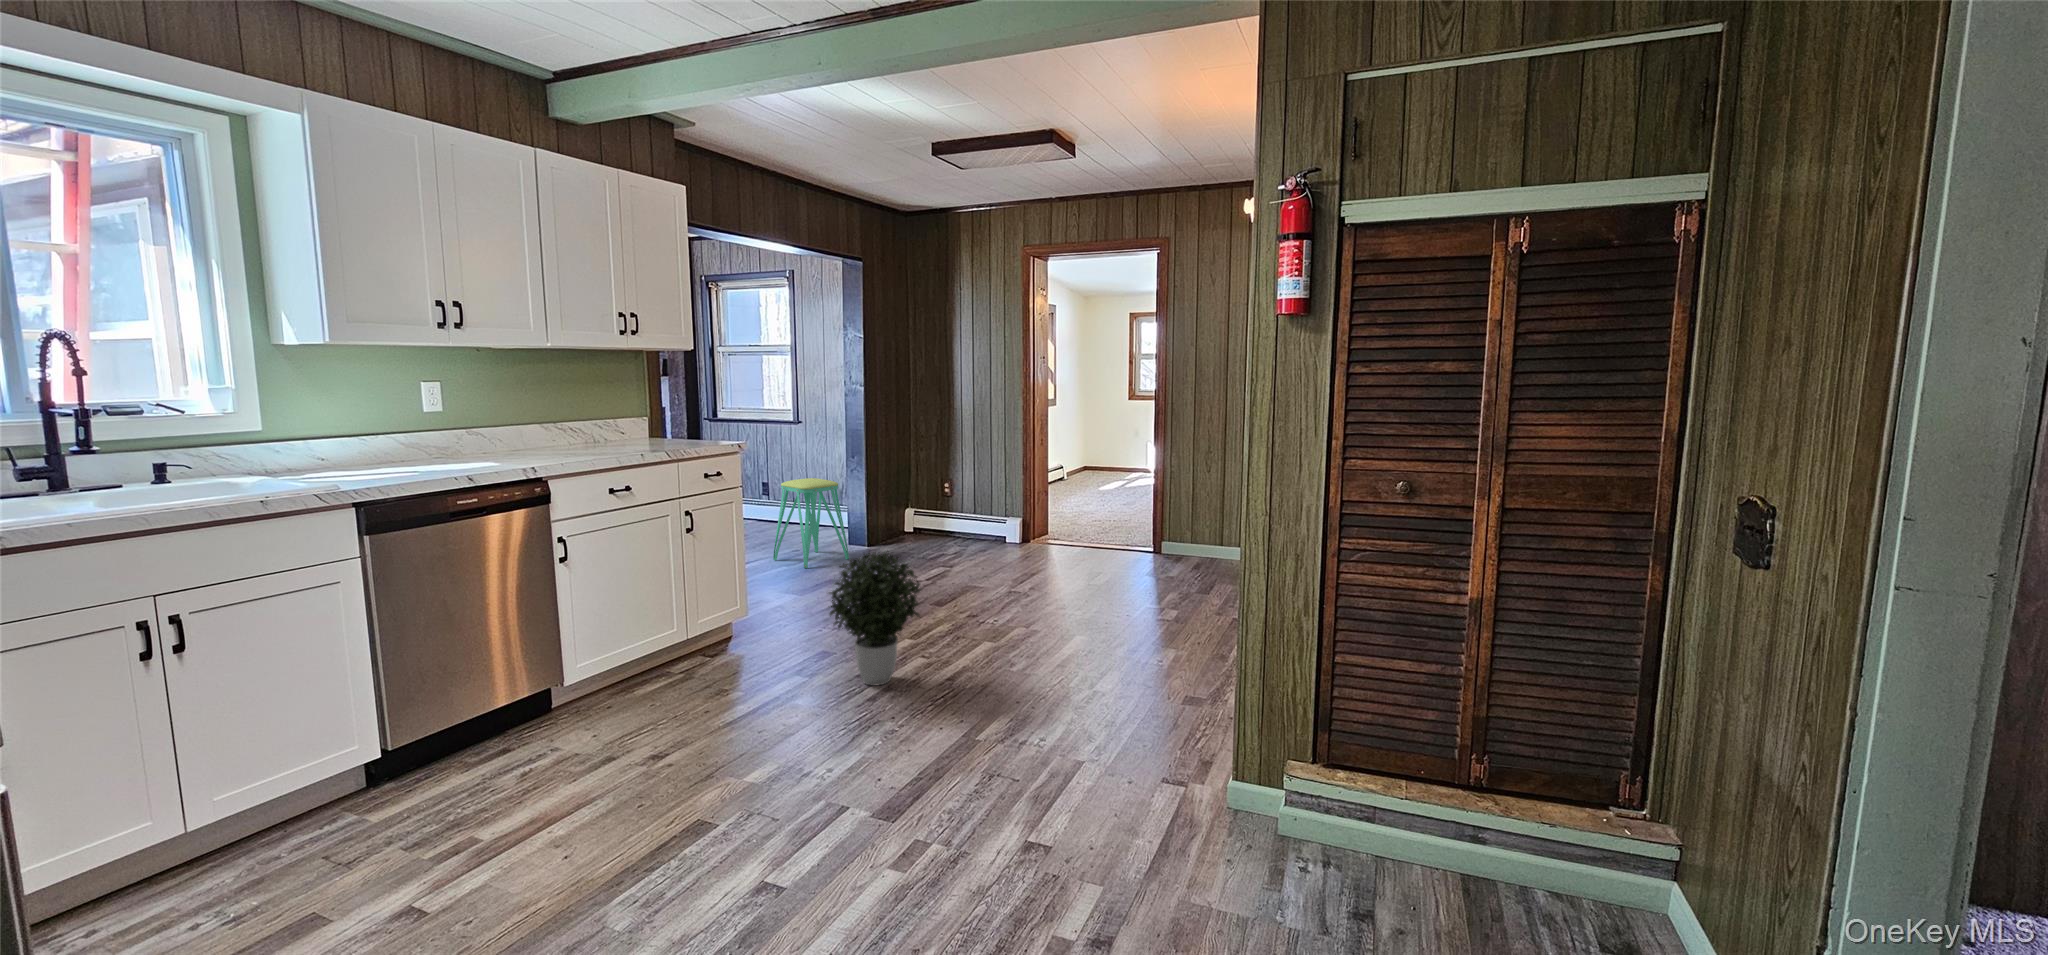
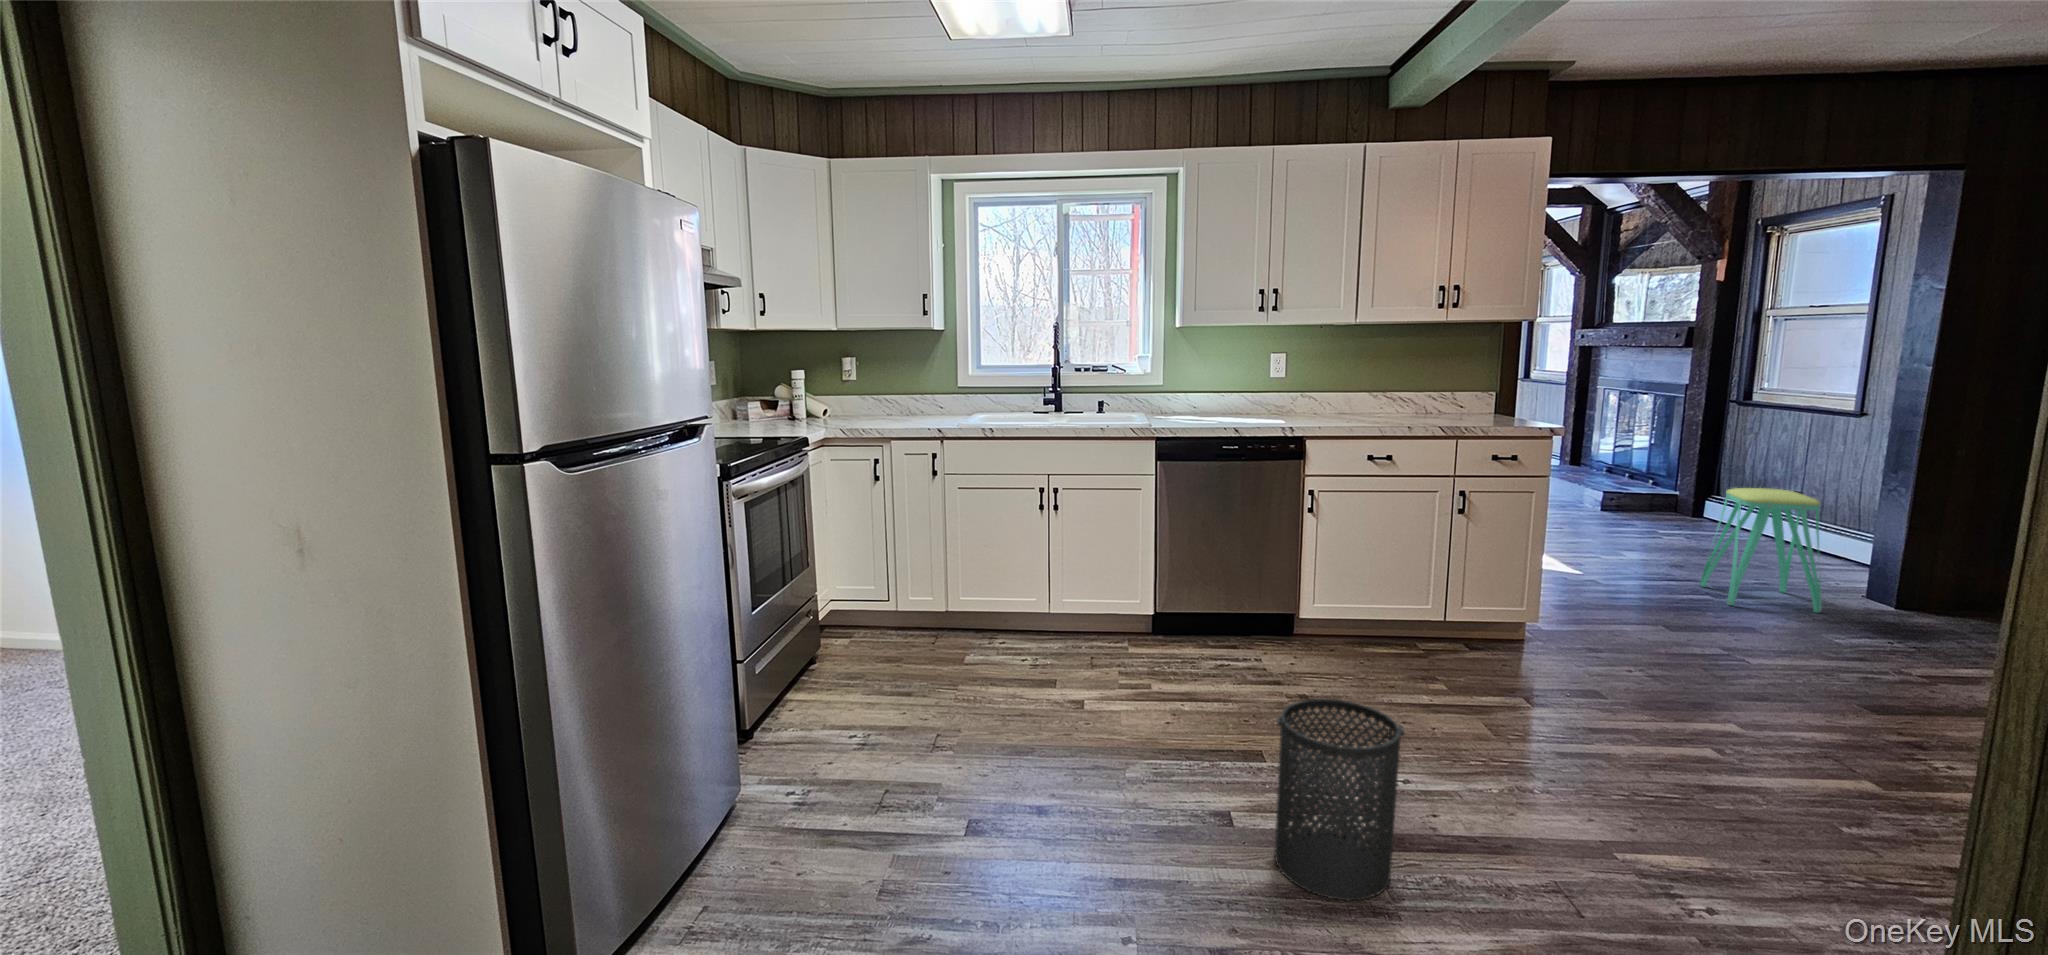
potted plant: present [829,552,922,685] -> none [1541,576,1686,749]
trash can: none [833,700,940,890] -> present [1274,698,1405,901]

